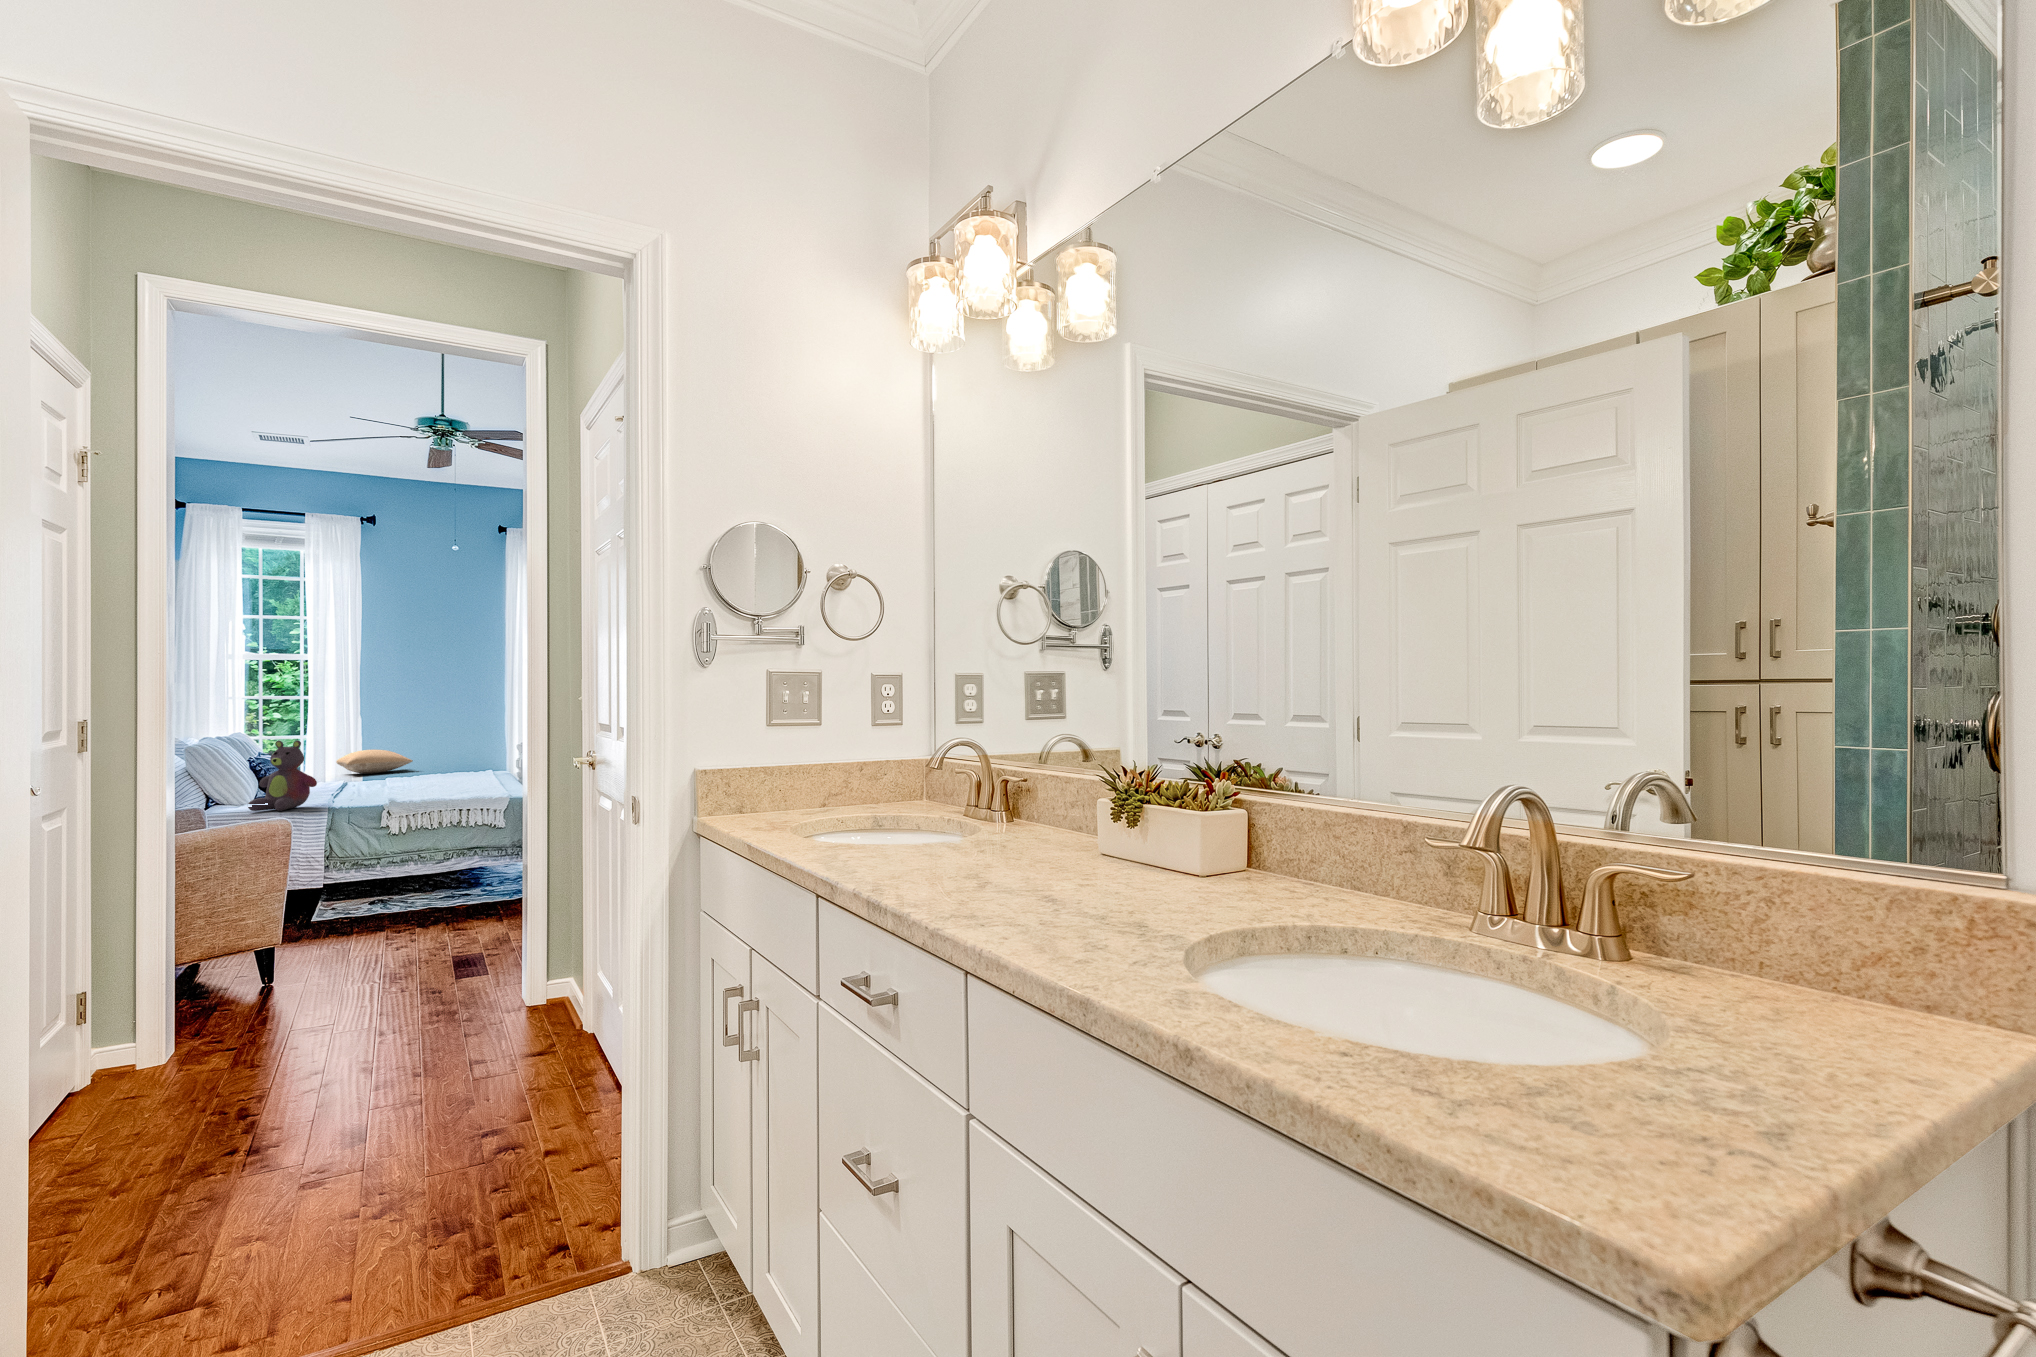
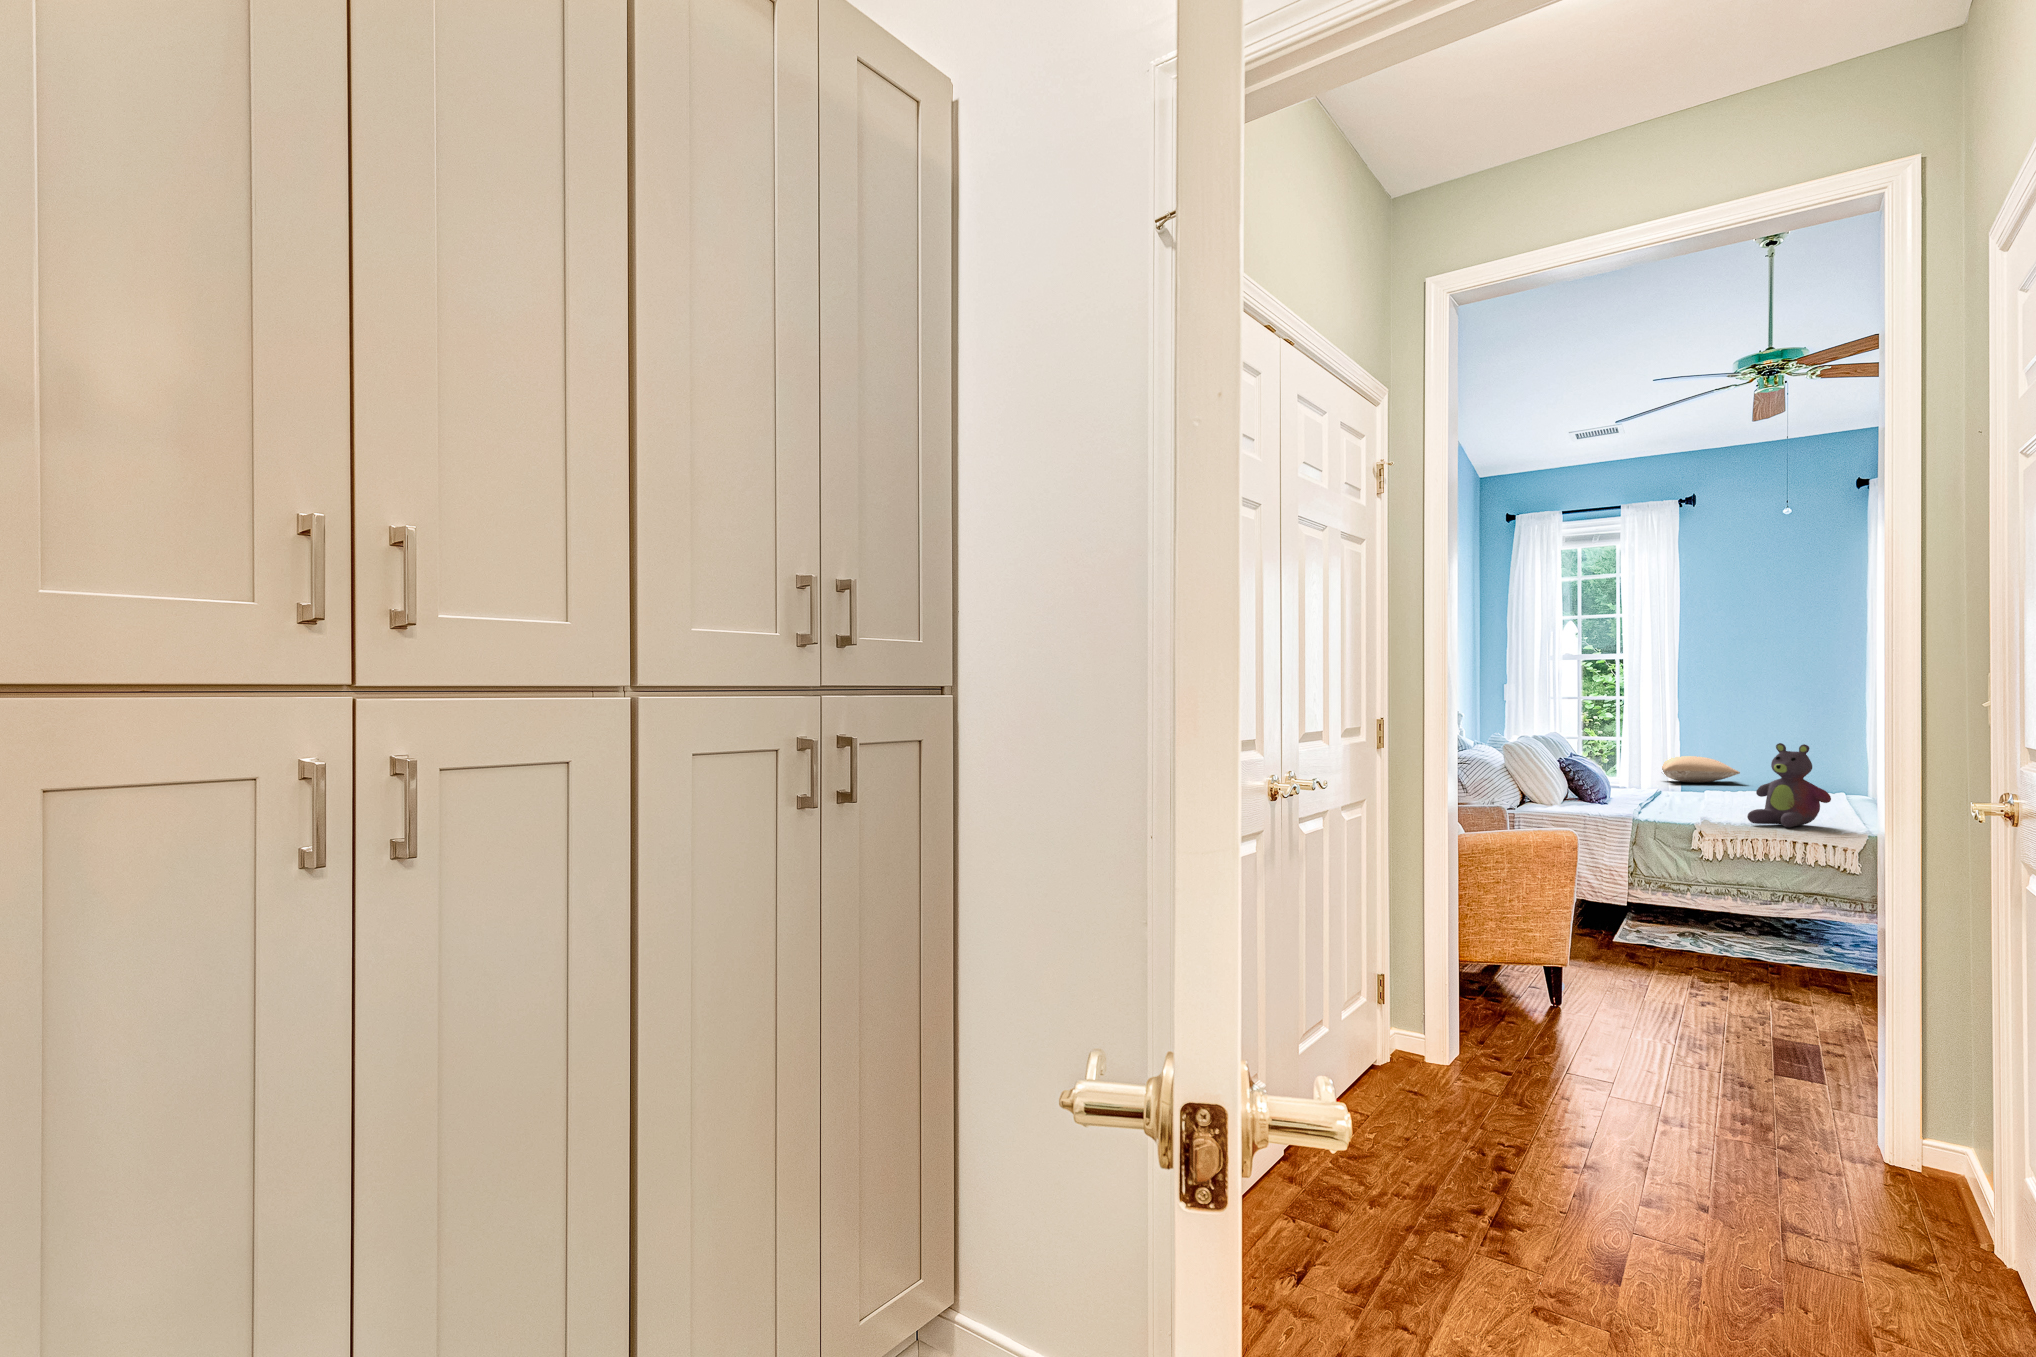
stuffed bear: present [248,740,317,811] -> present [1747,743,1831,828]

